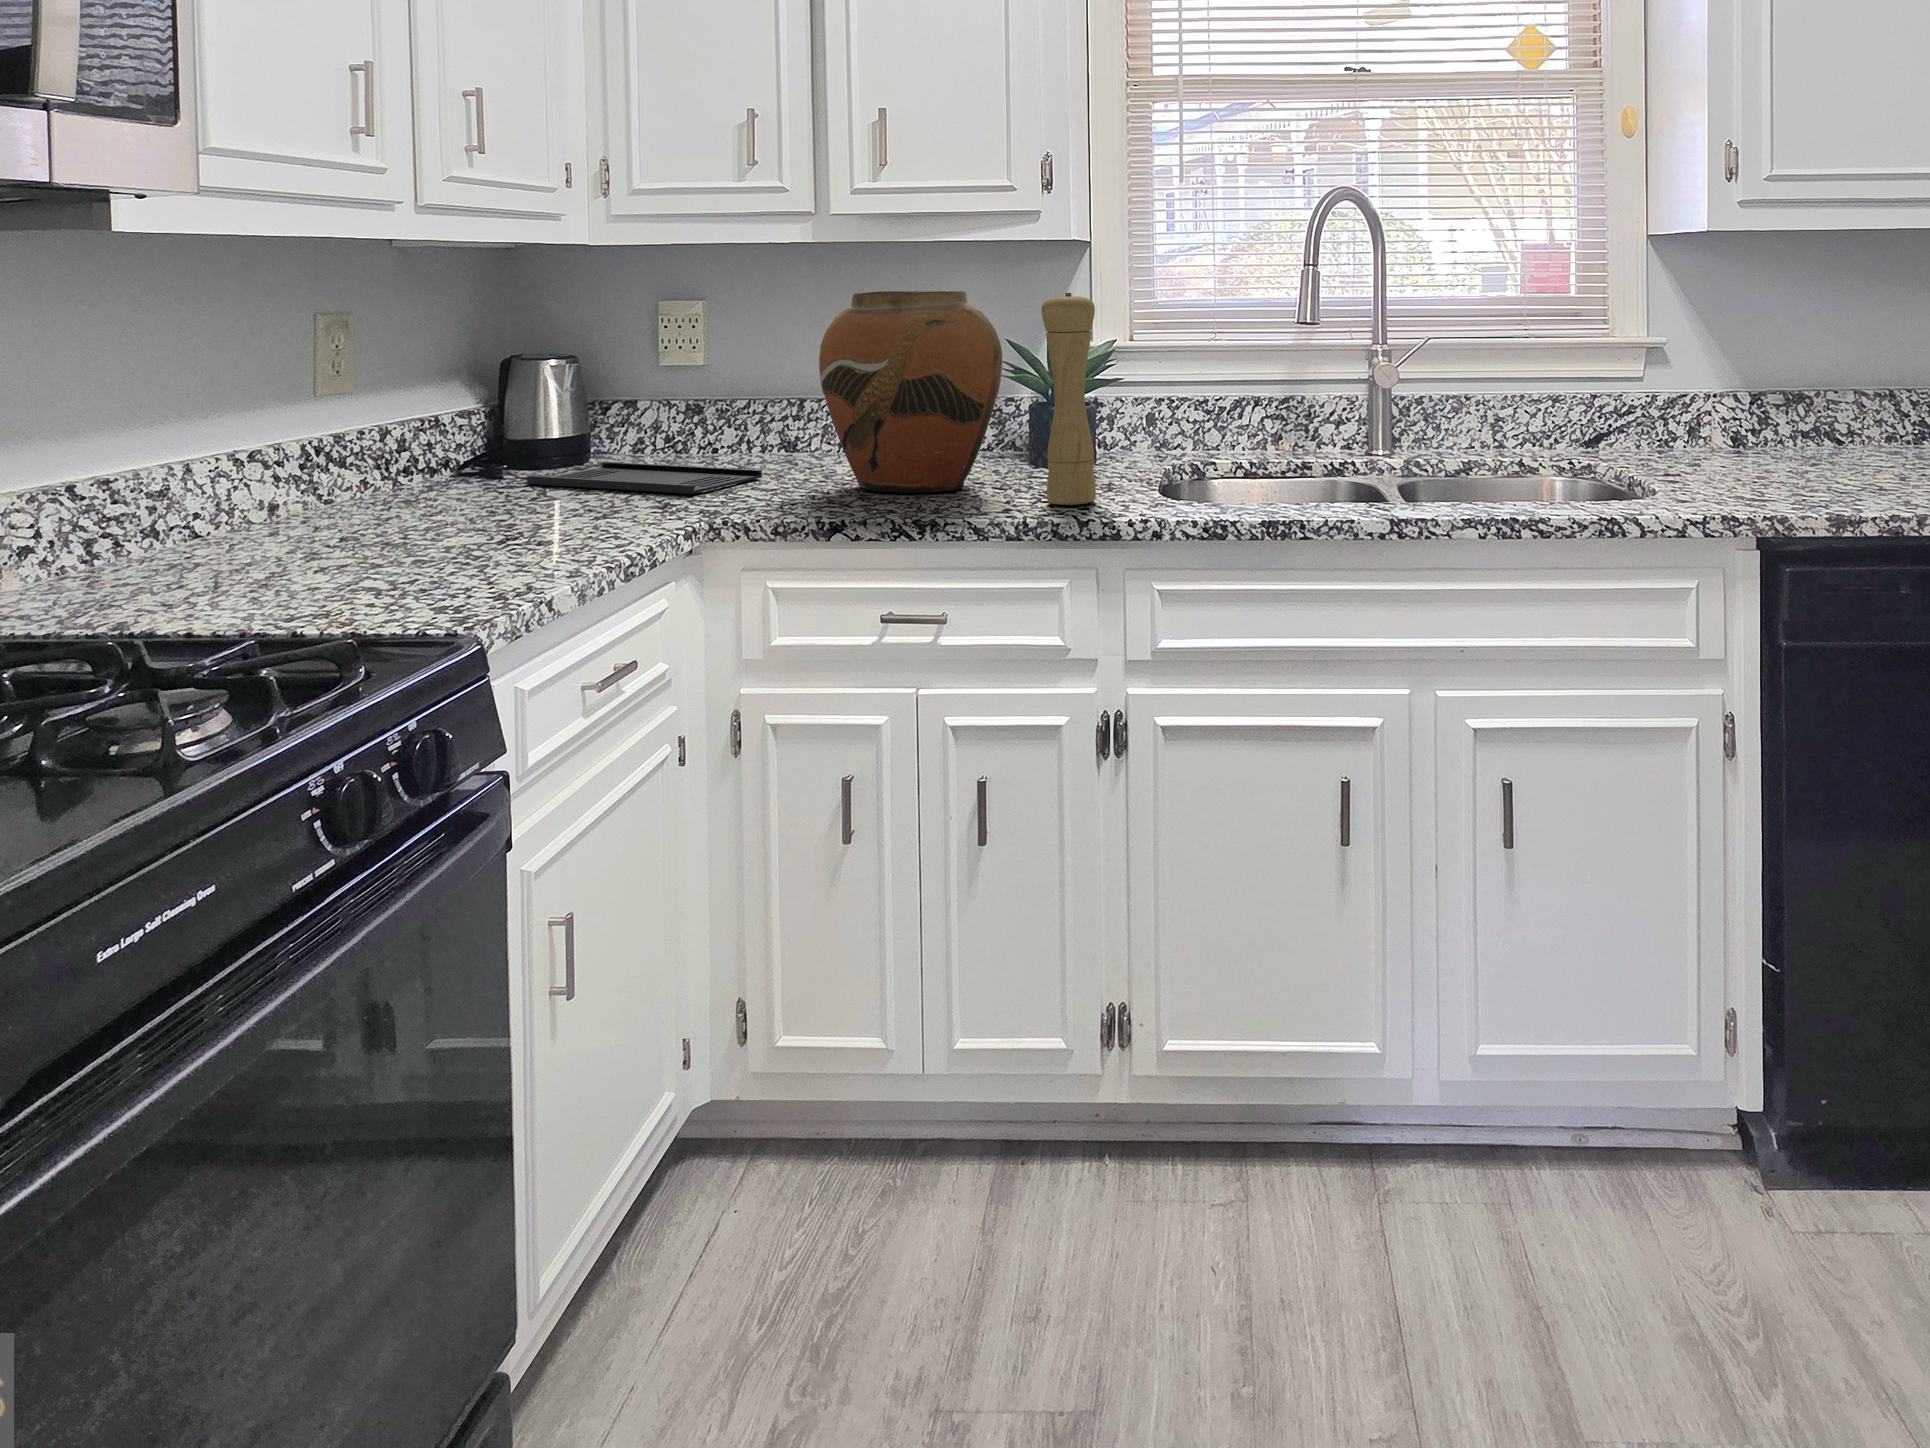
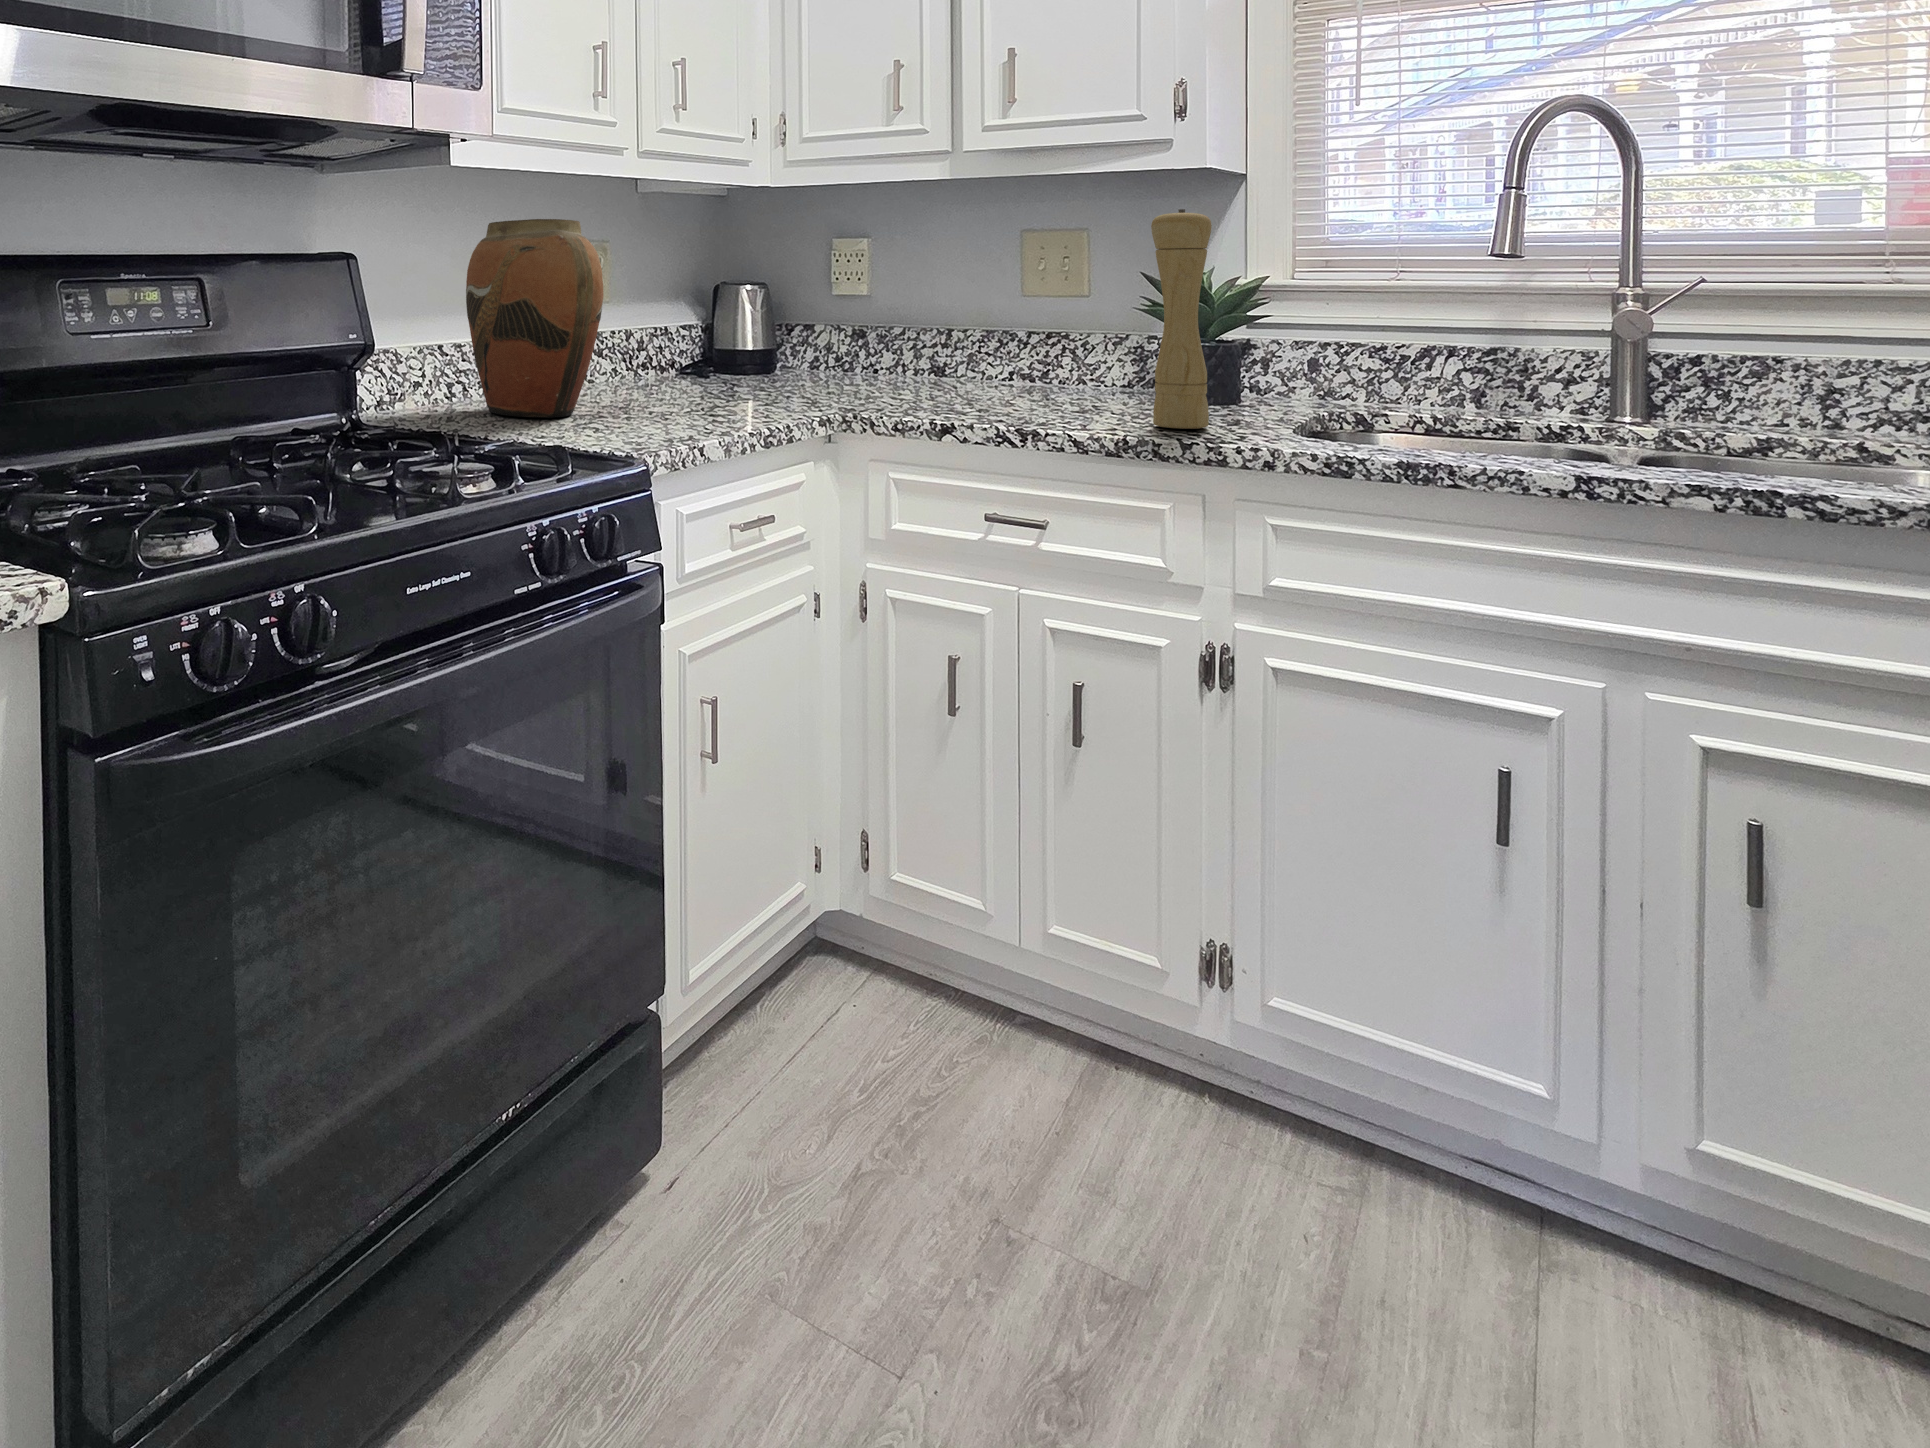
vase: present [819,291,1002,493] -> present [466,219,603,418]
tray: present [527,462,762,494] -> none [718,372,901,396]

